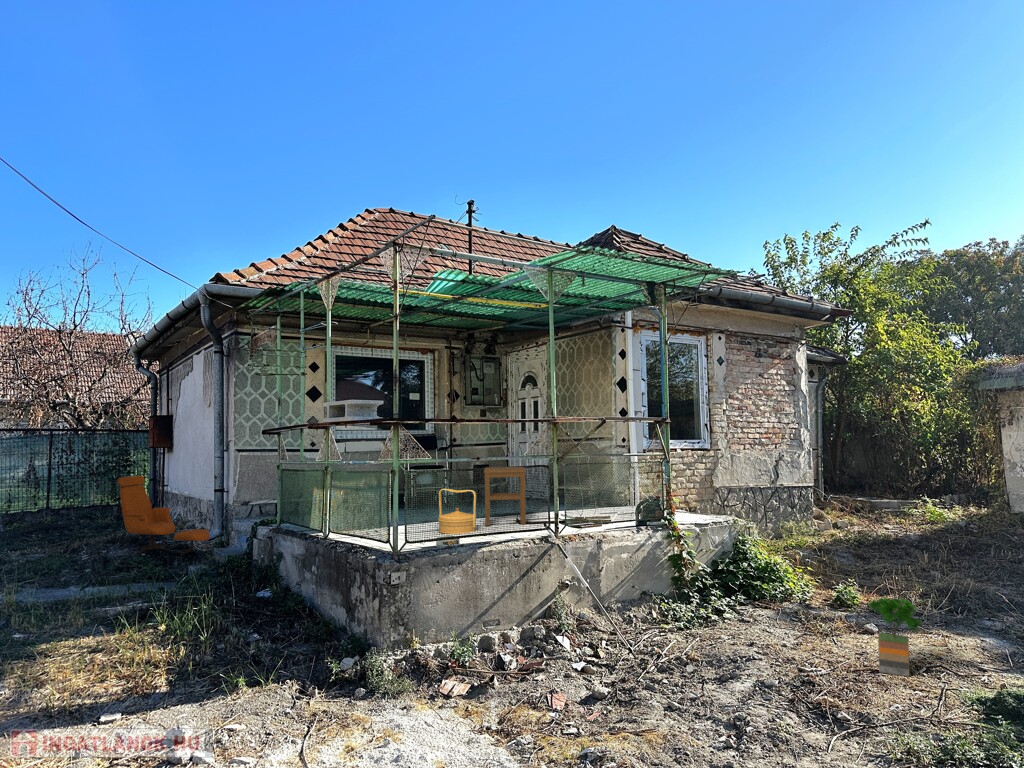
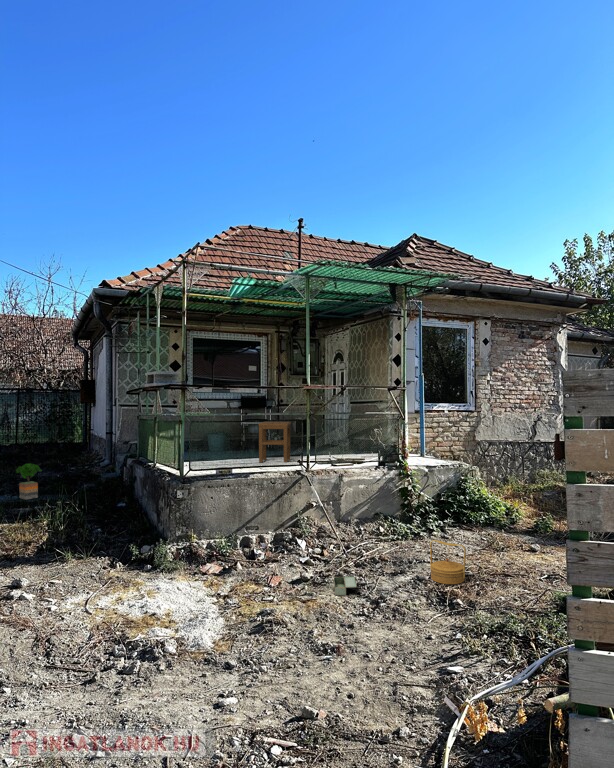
lounge chair: present [118,476,210,556] -> none [45,421,104,478]
basket: present [438,489,476,534] -> present [430,540,466,584]
potted tree: present [869,597,921,677] -> present [17,464,42,499]
toolbox: none [657,690,703,722] -> present [332,576,357,595]

